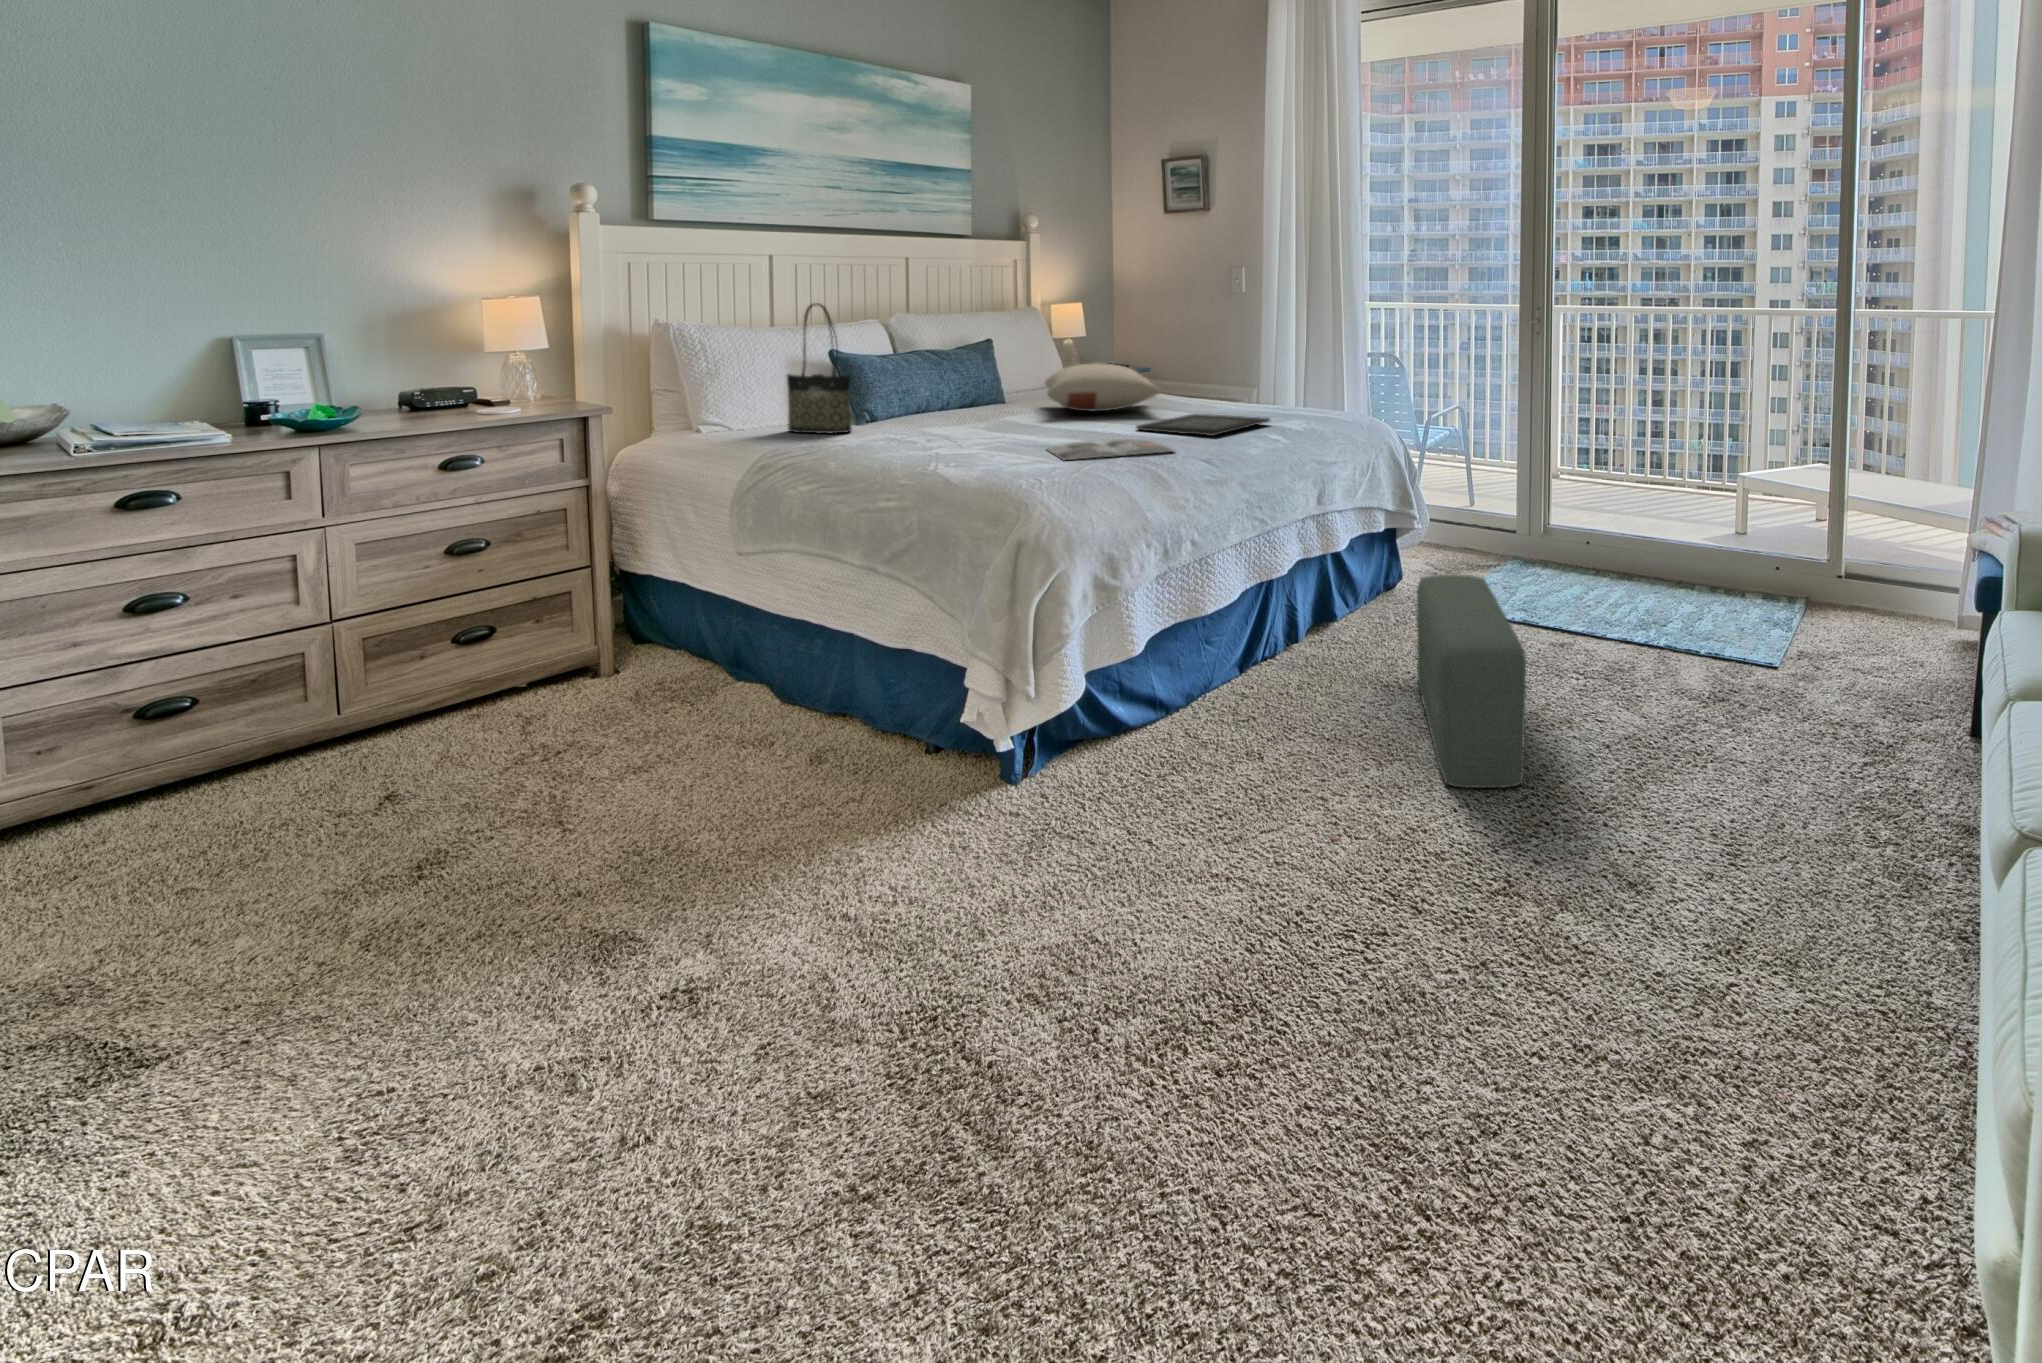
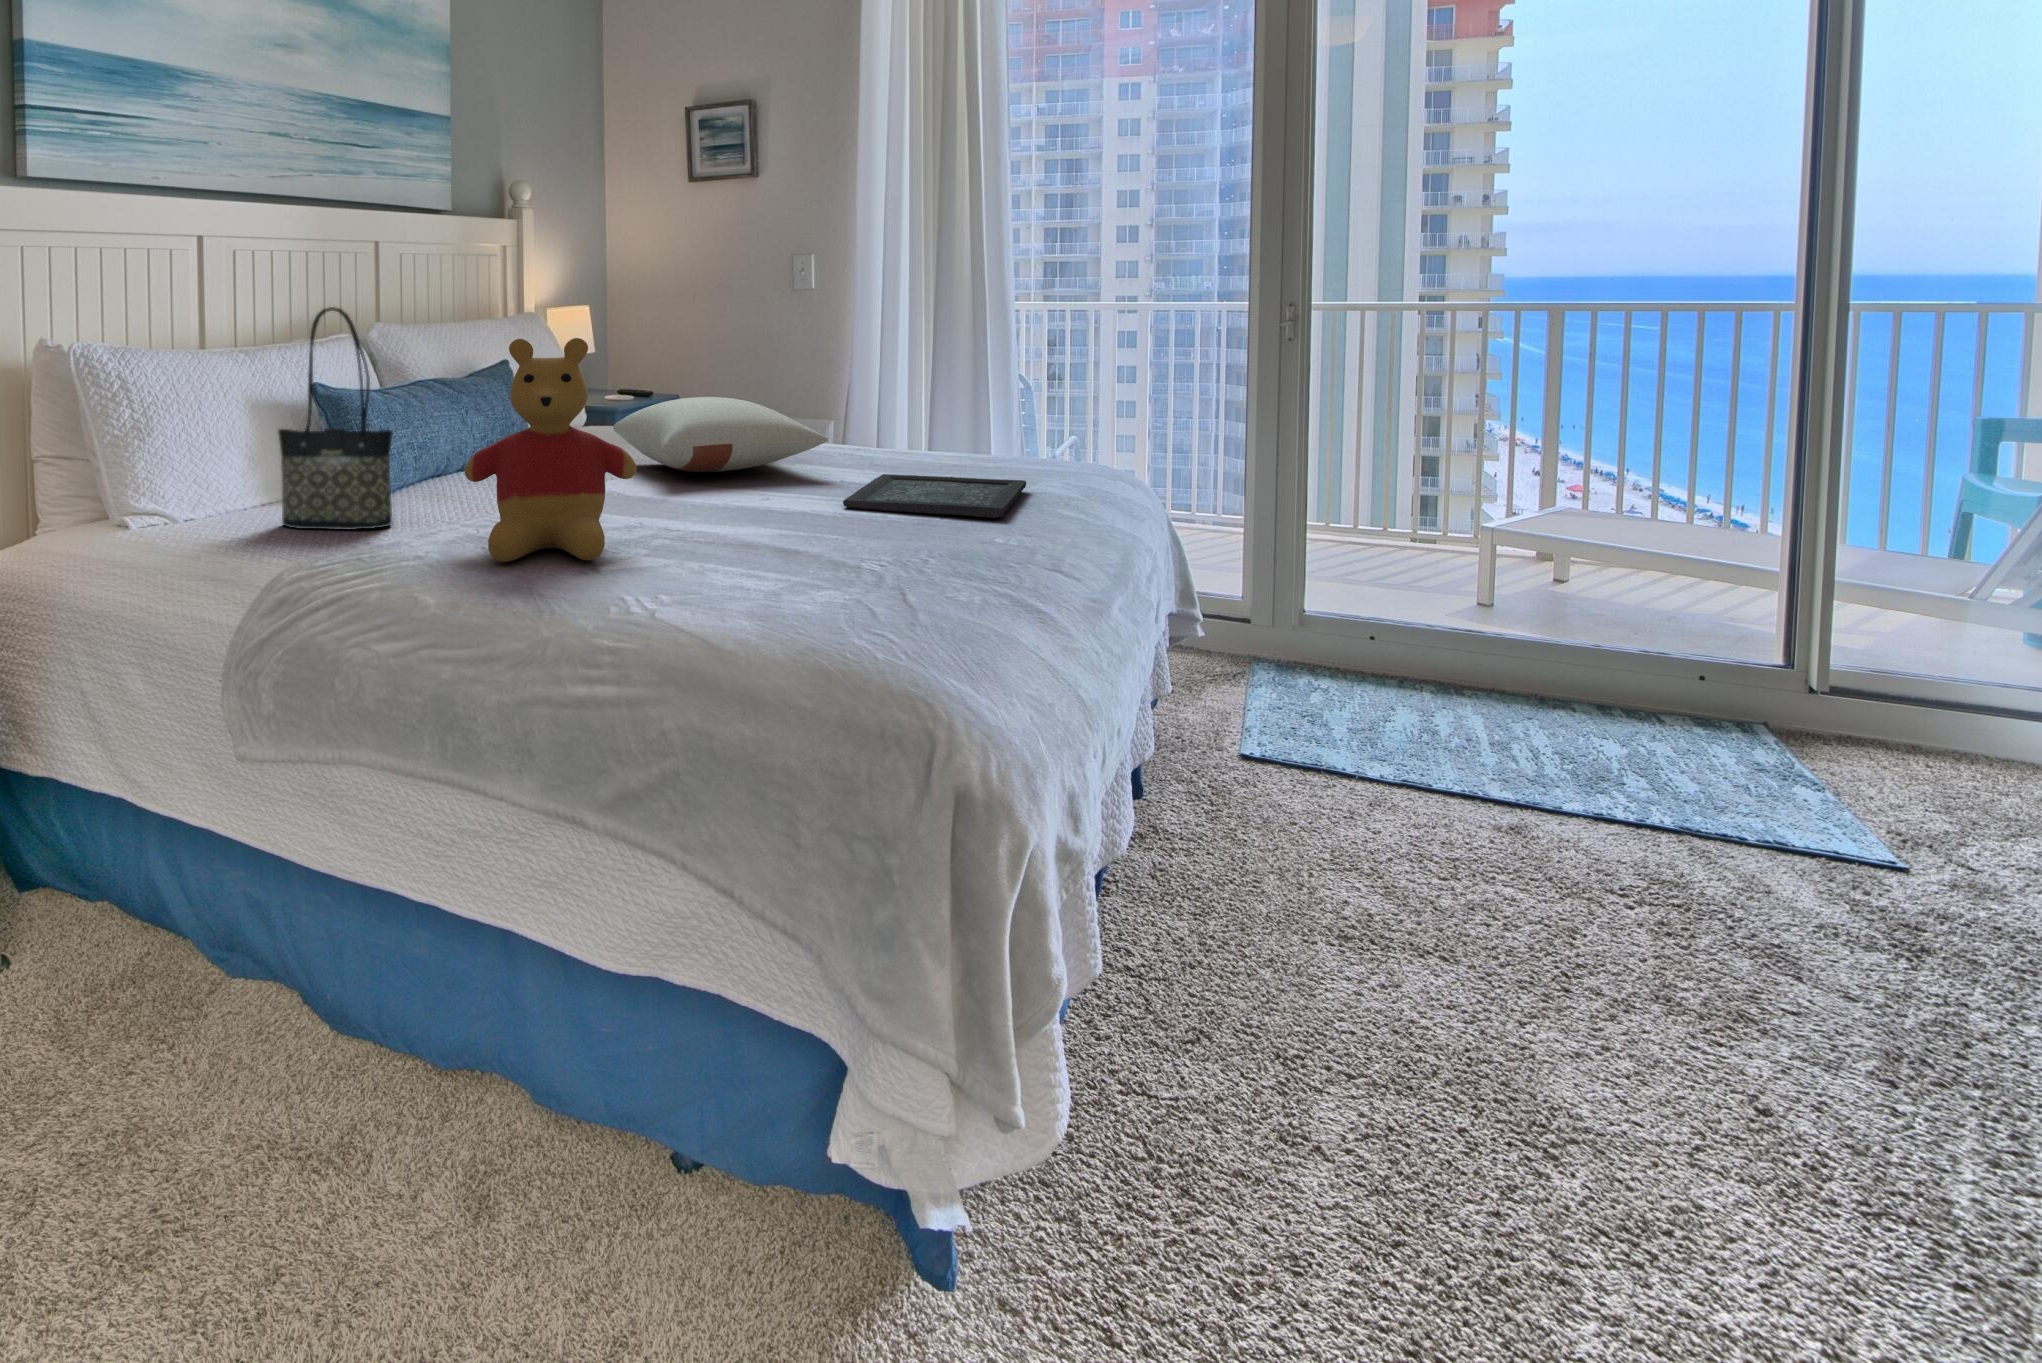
stuffed bear: none [877,323,978,448] -> present [465,338,637,562]
magazine: present [1047,439,1174,460] -> none [777,530,1011,584]
pouf: present [1417,575,1526,788] -> none [1429,761,1998,1269]

